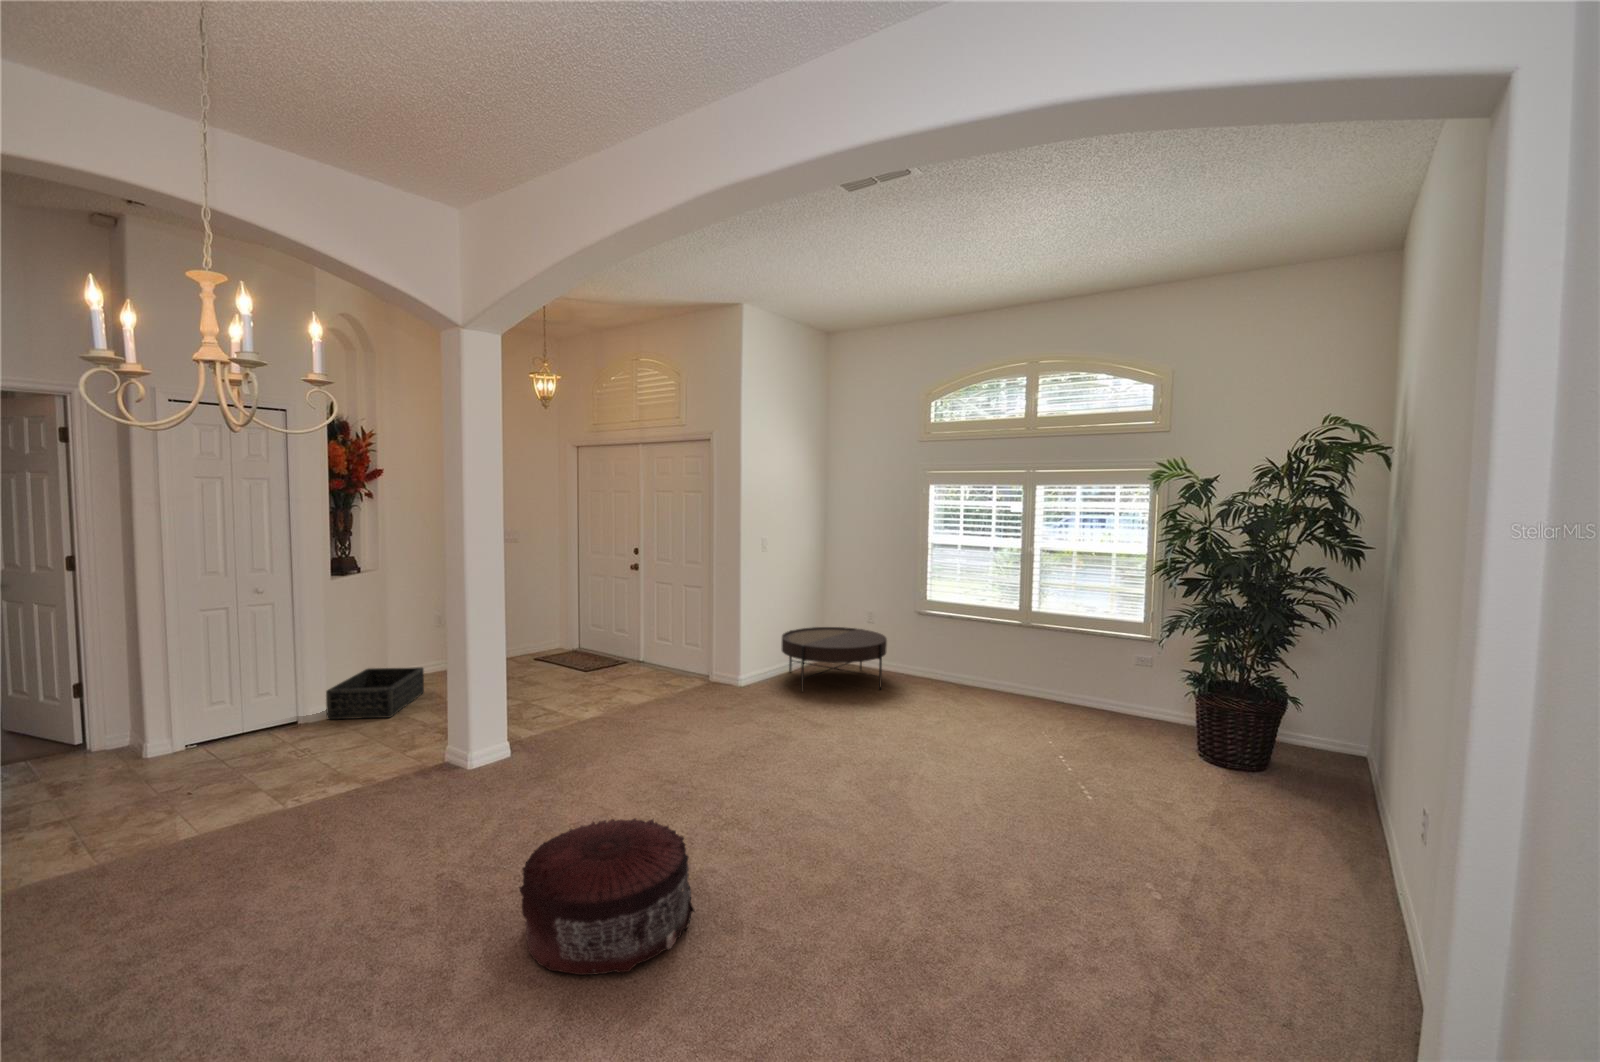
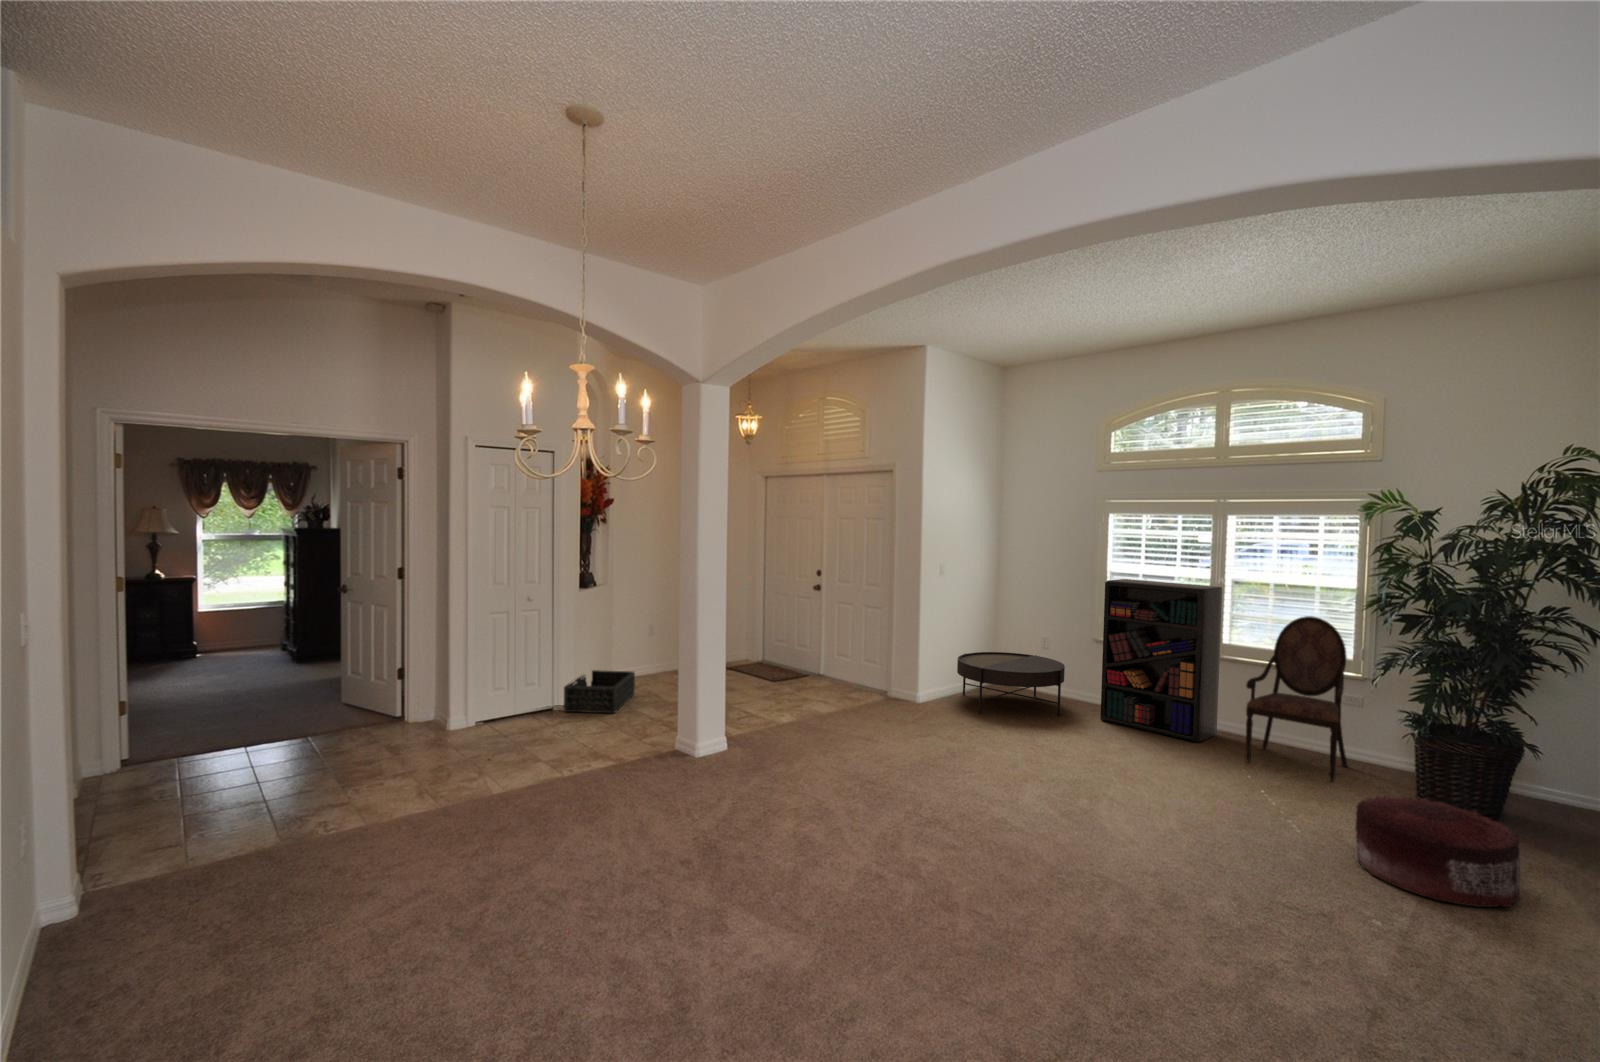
bookshelf: none [920,550,1031,709] -> present [1100,579,1222,742]
armchair: none [1049,582,1140,742] -> present [1245,616,1347,781]
pouf: present [519,818,695,975] -> present [1355,796,1521,907]

